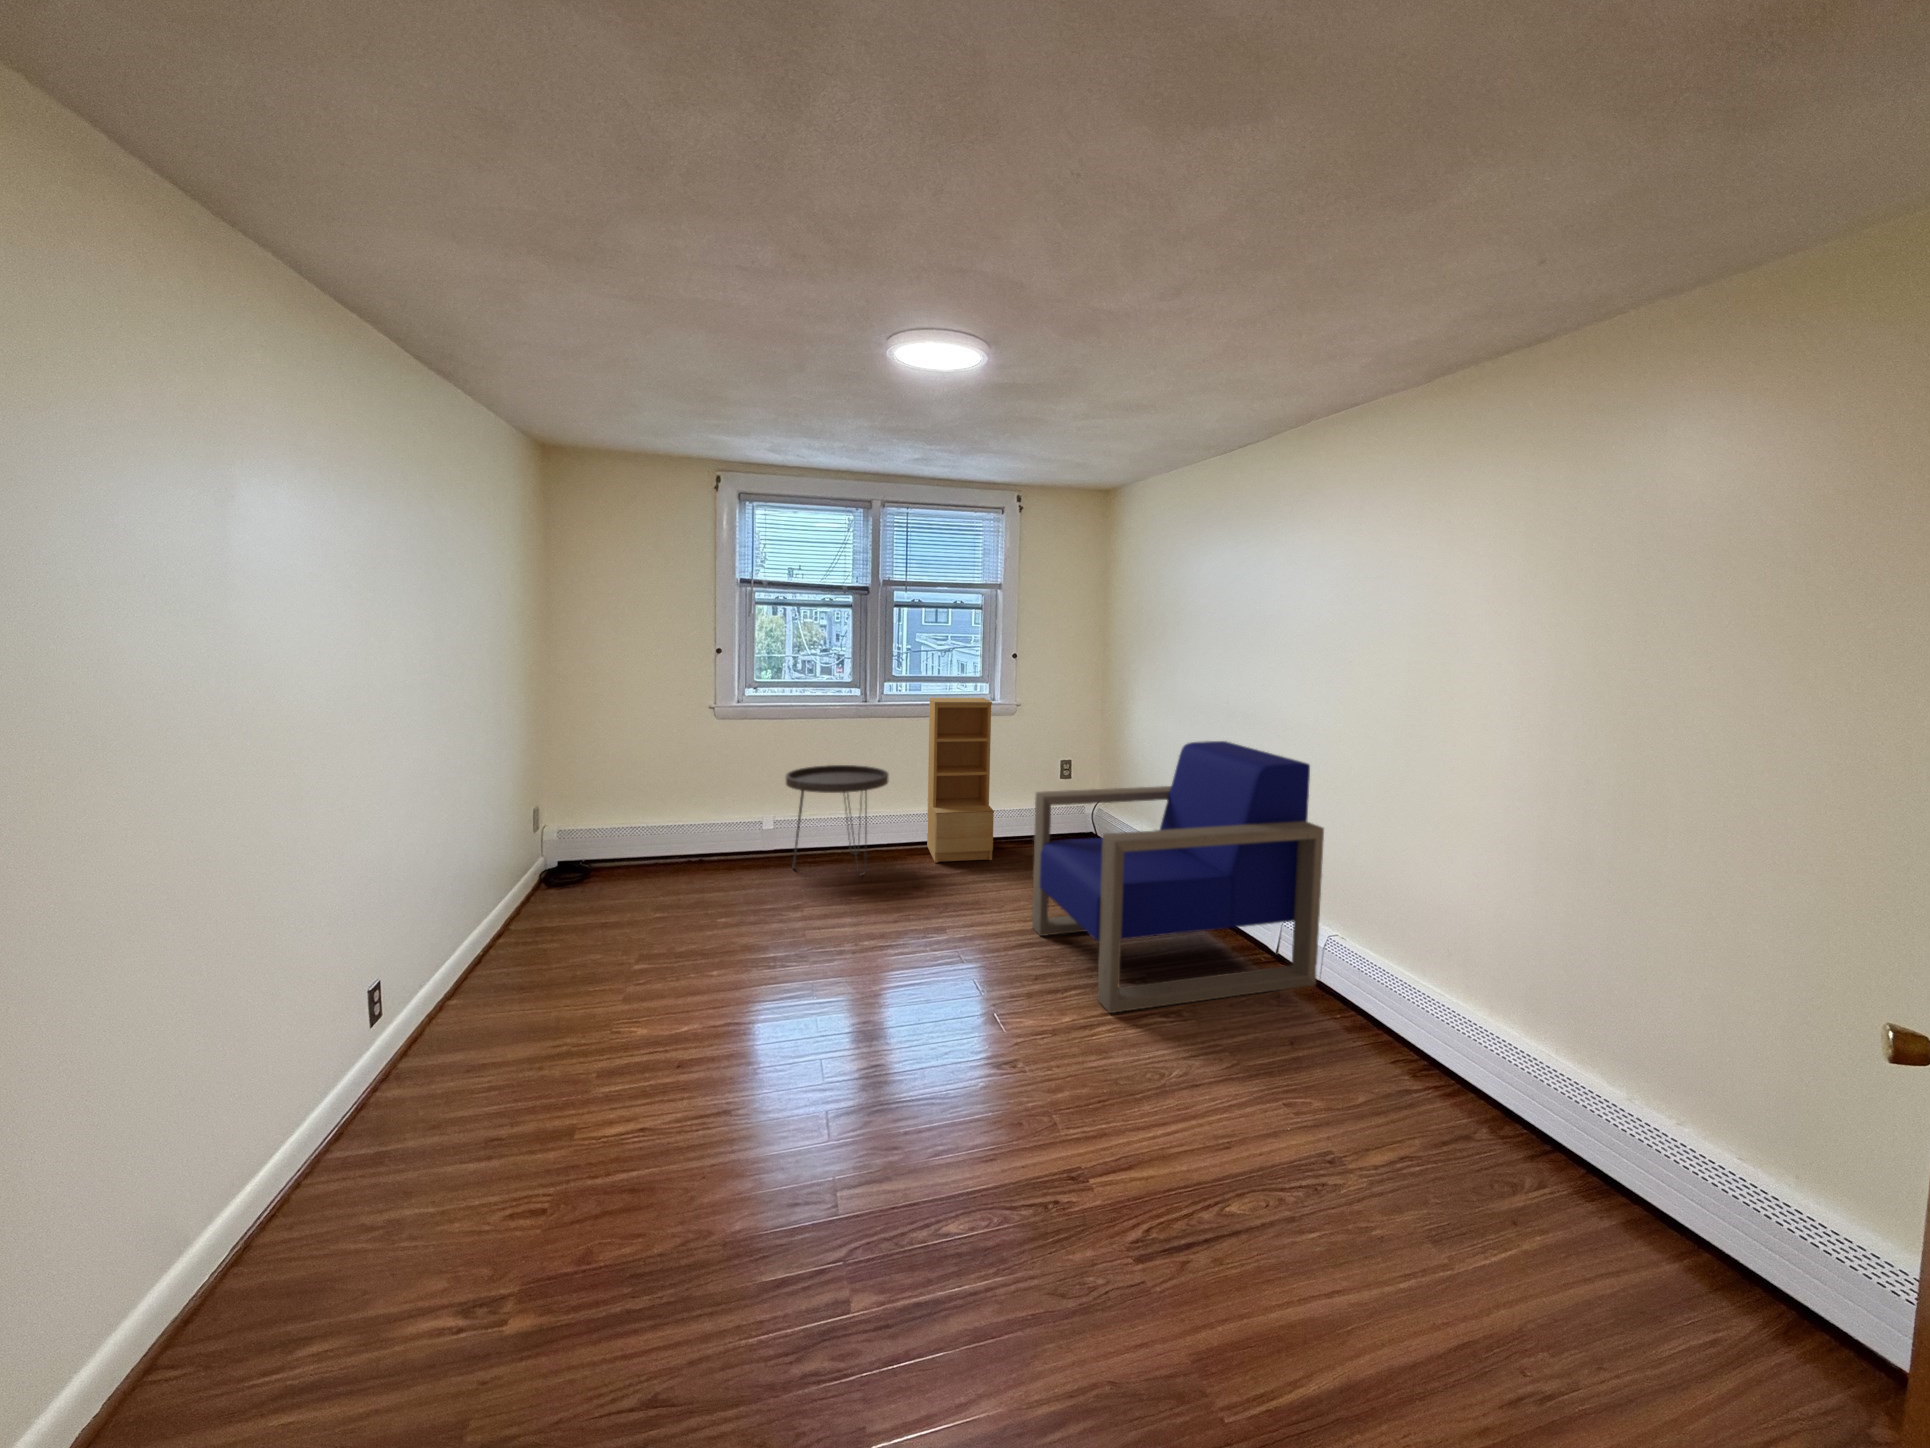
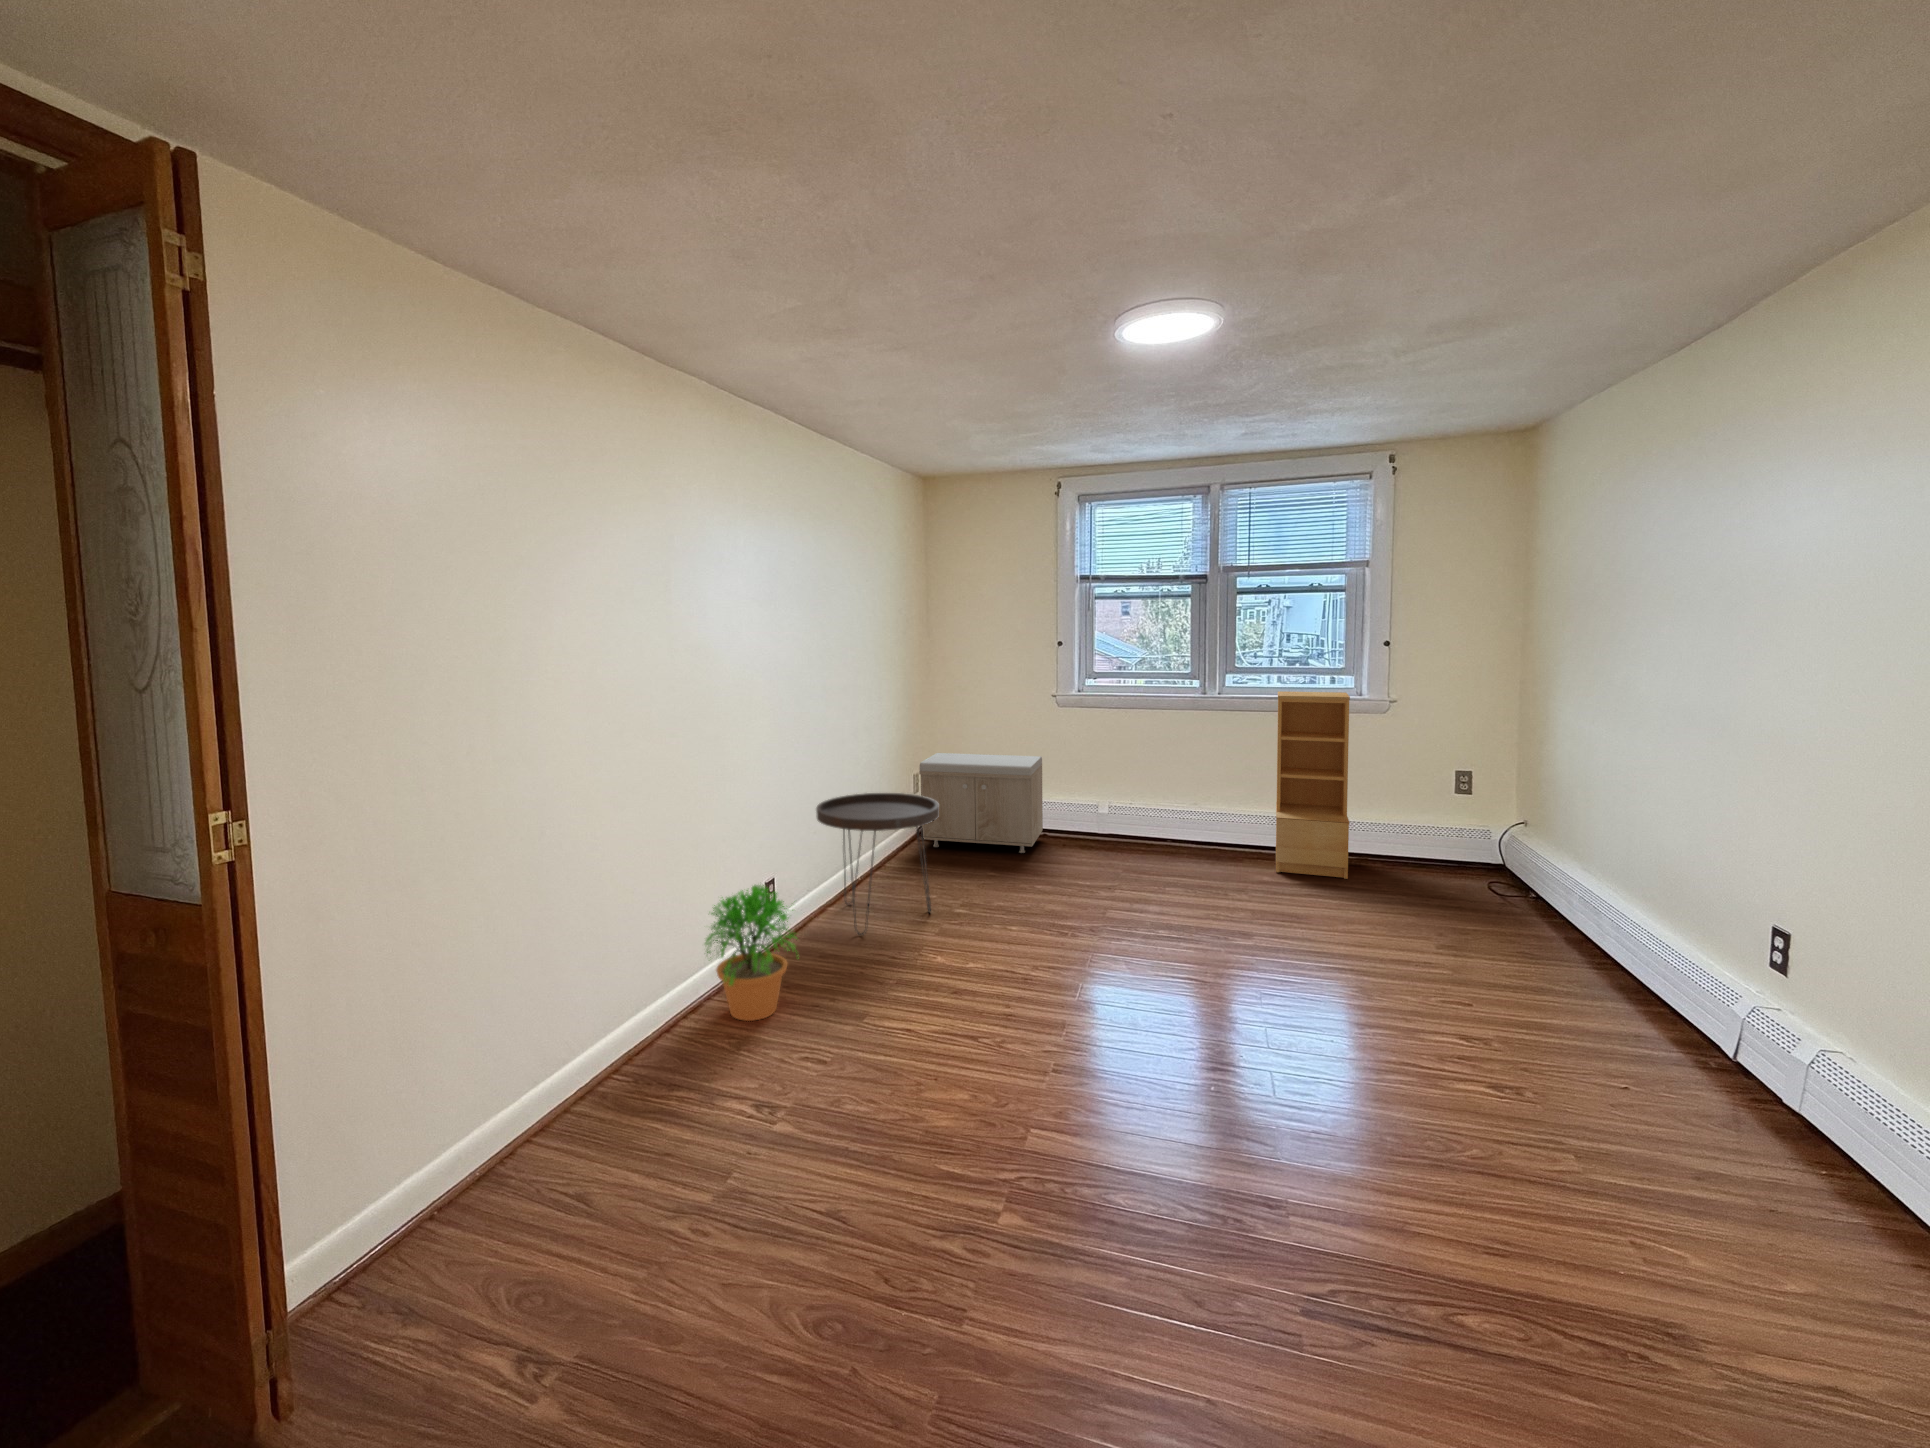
armchair: present [1032,741,1324,1013] -> none [1360,752,1806,1116]
side table: present [786,765,889,872] -> present [816,793,939,935]
storage bench: none [552,772,699,887] -> present [919,753,1043,853]
potted plant: none [298,979,469,1180] -> present [705,885,798,1021]

